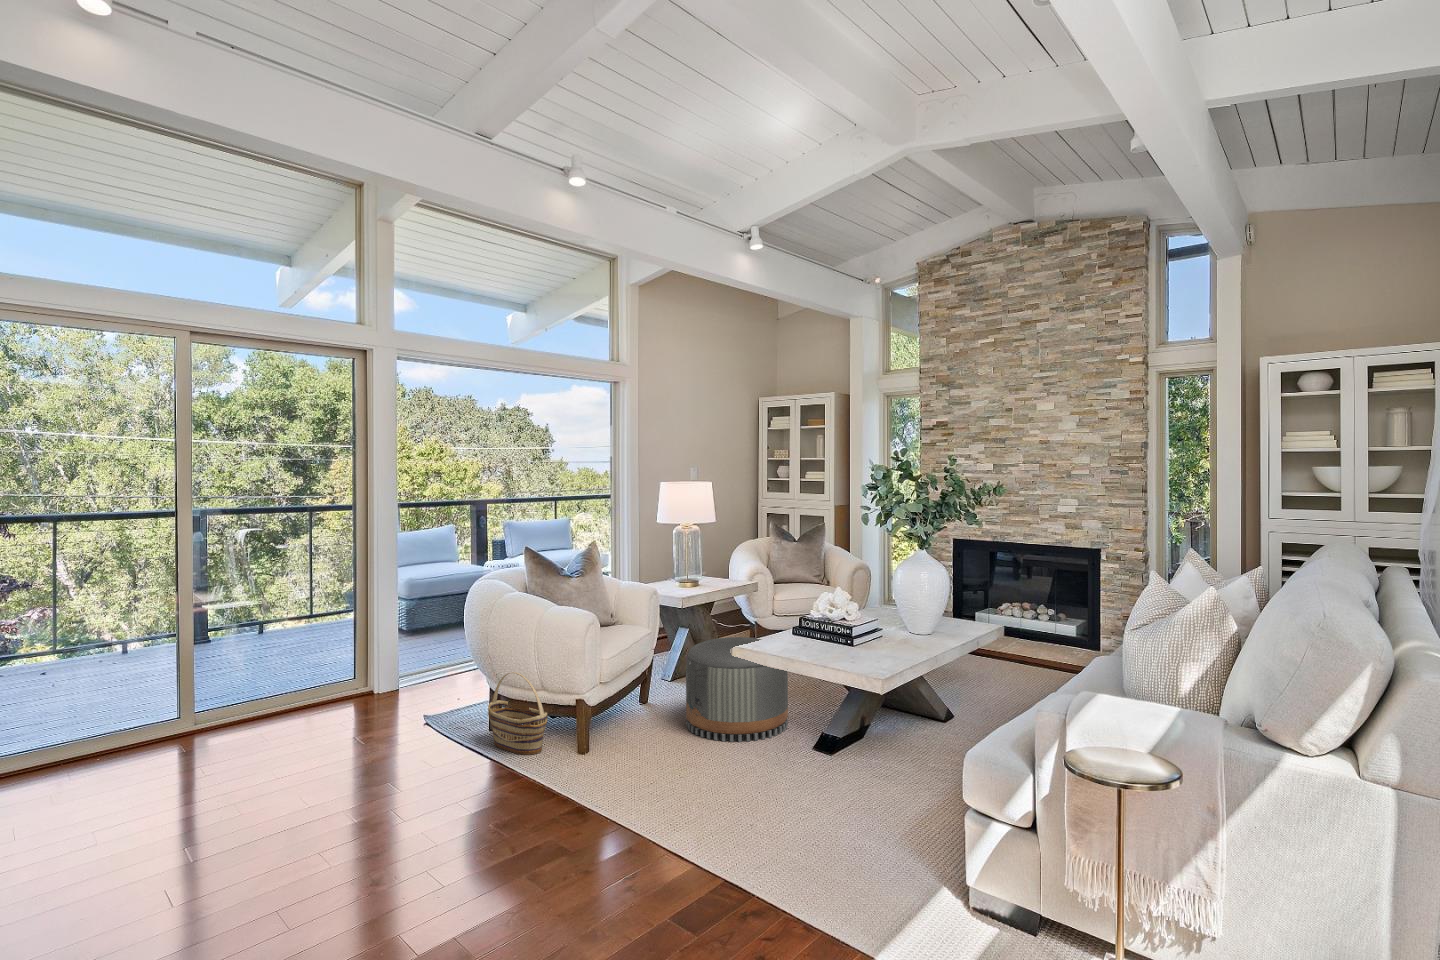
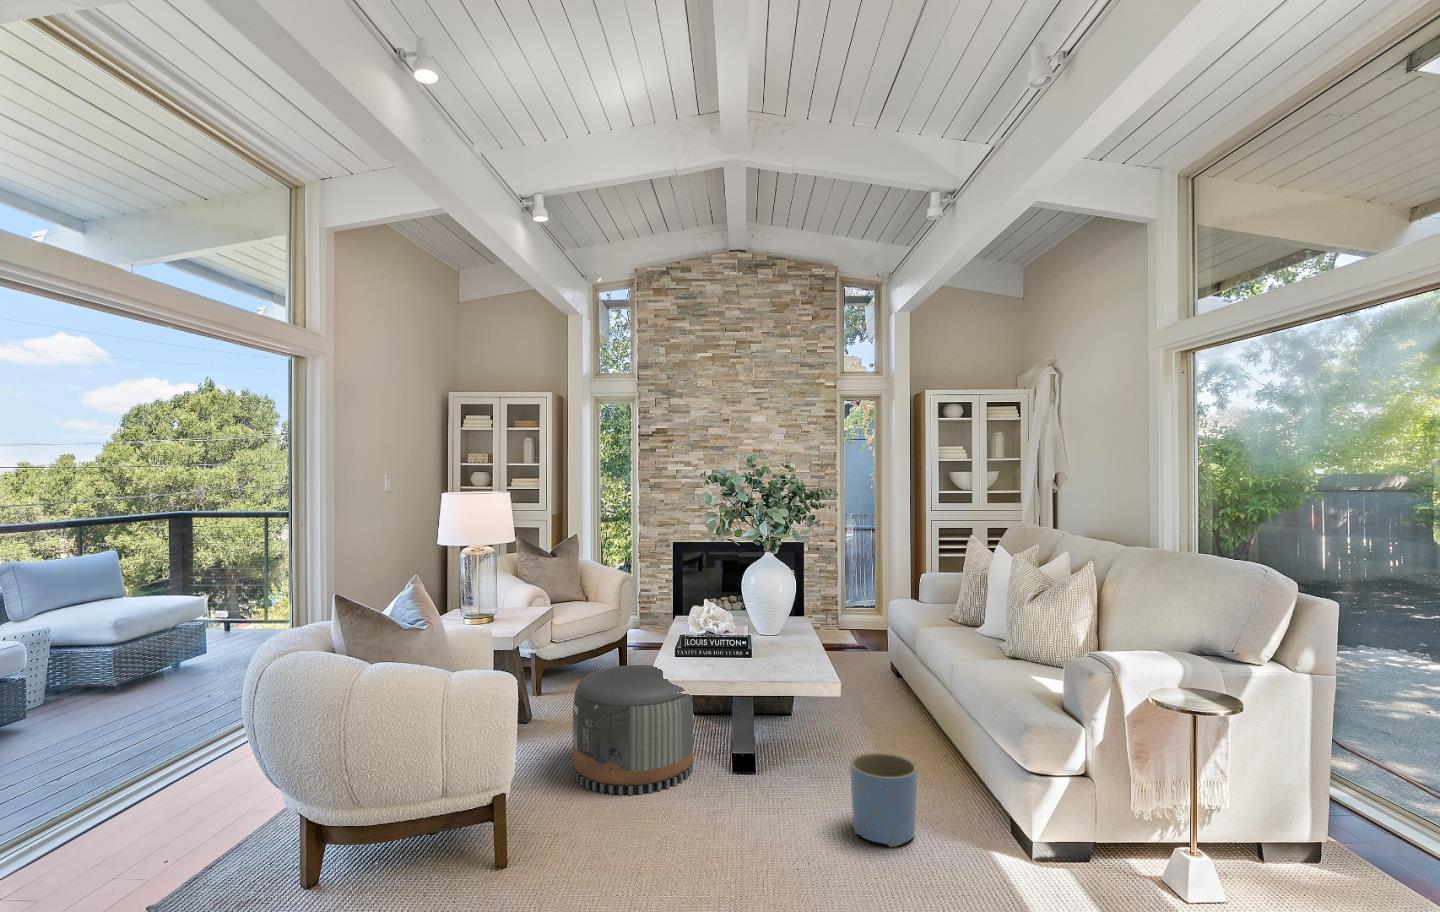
basket: present [488,672,547,755] -> none [338,767,456,891]
planter: none [820,740,884,827] -> present [850,752,917,847]

